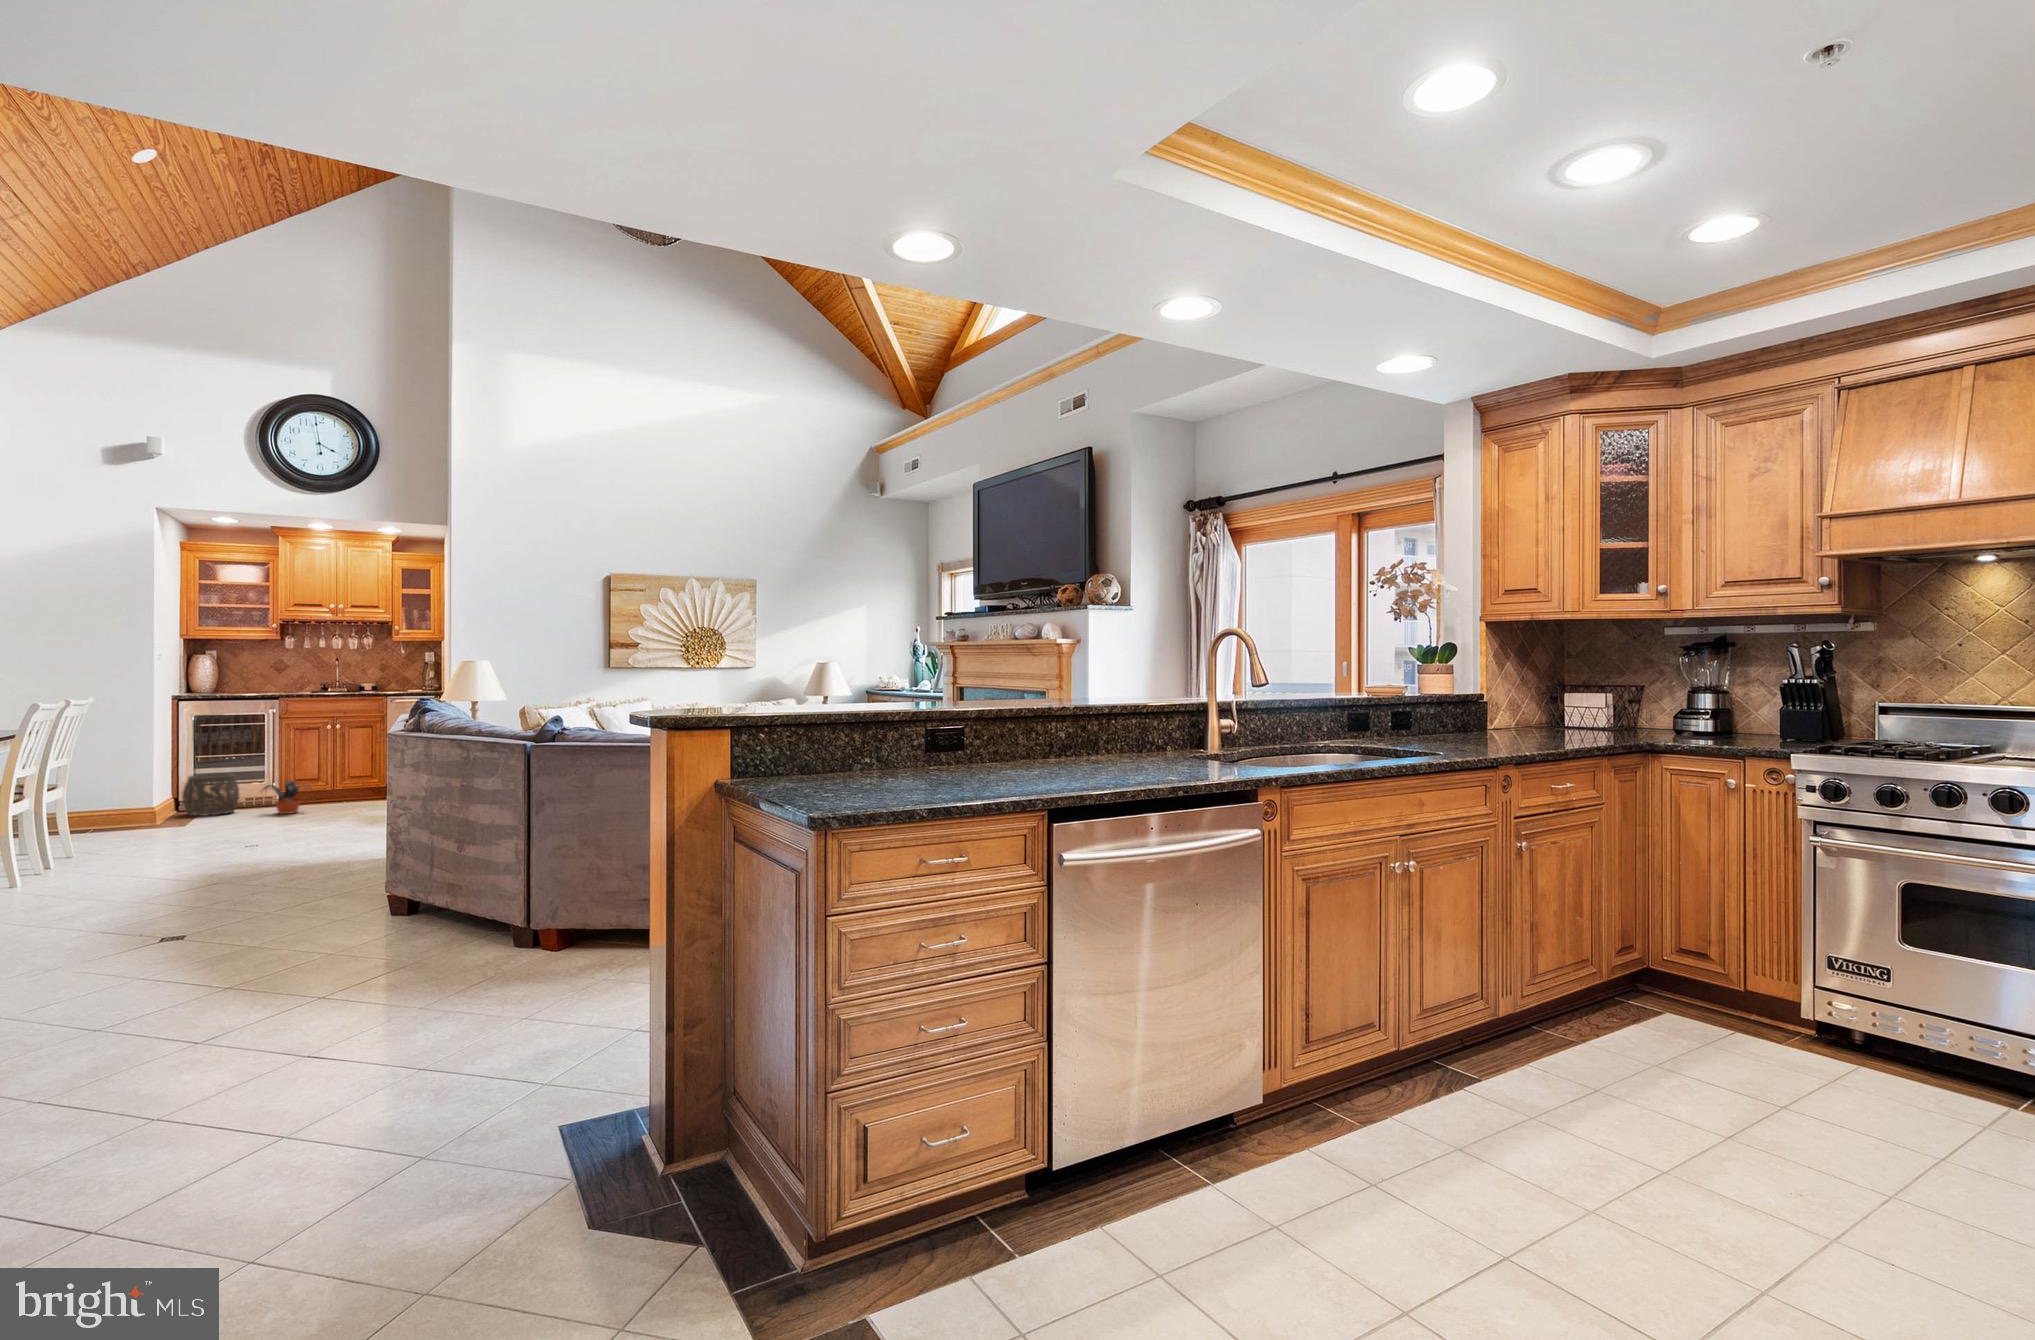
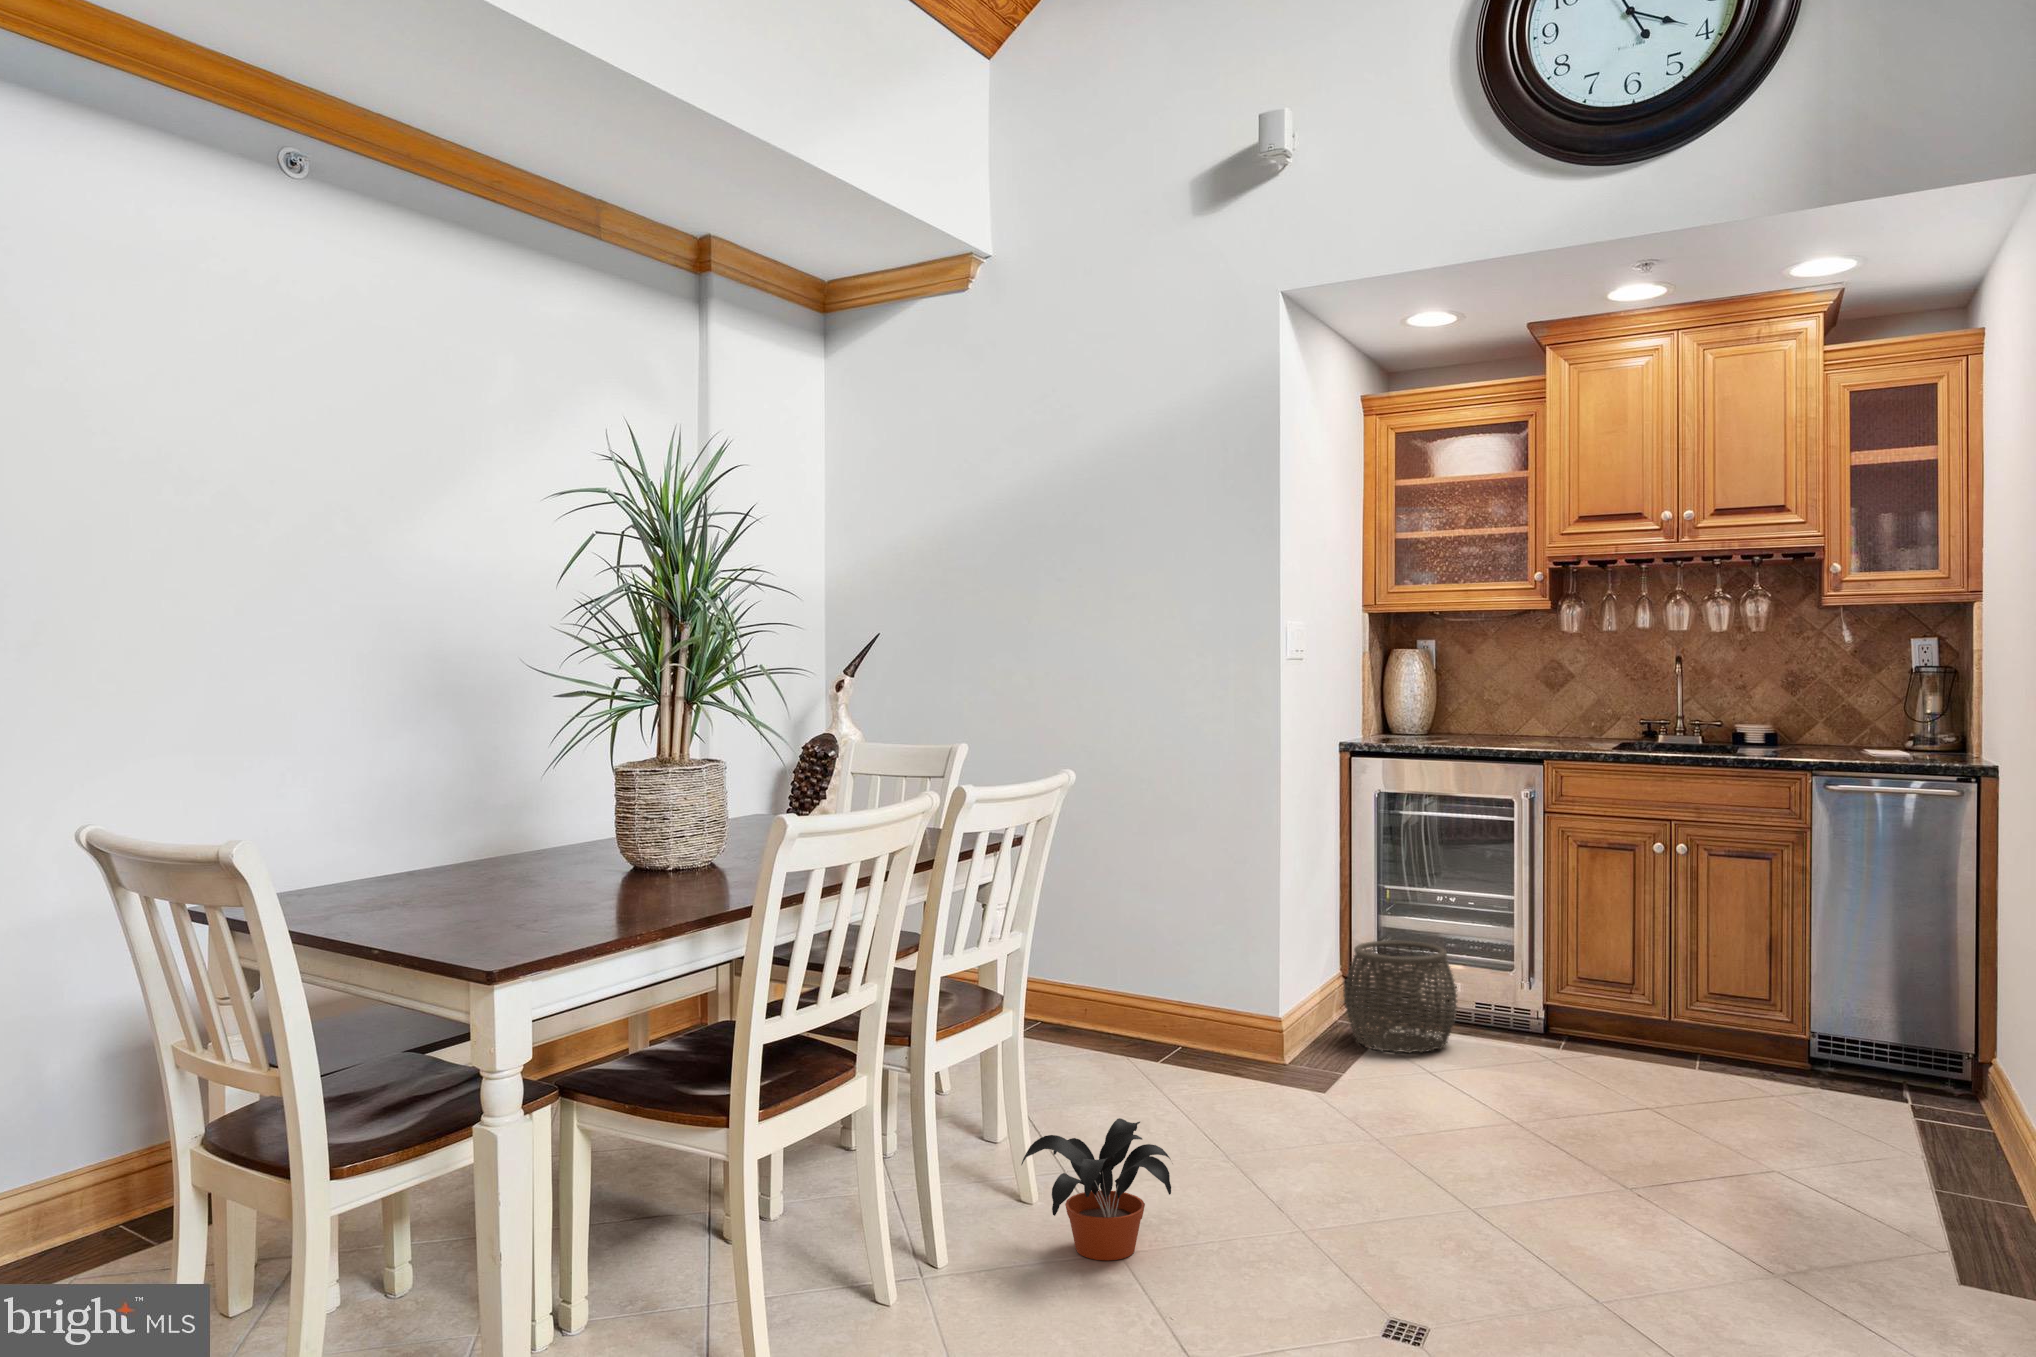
potted plant: present [263,781,311,814] -> present [1021,1118,1171,1260]

